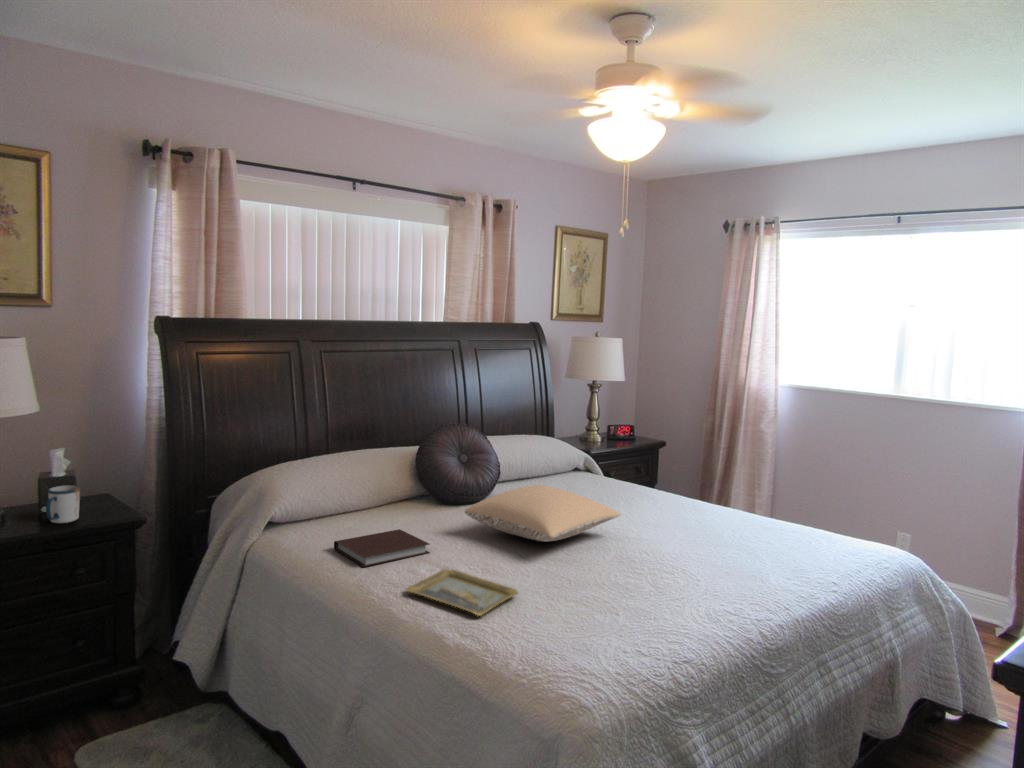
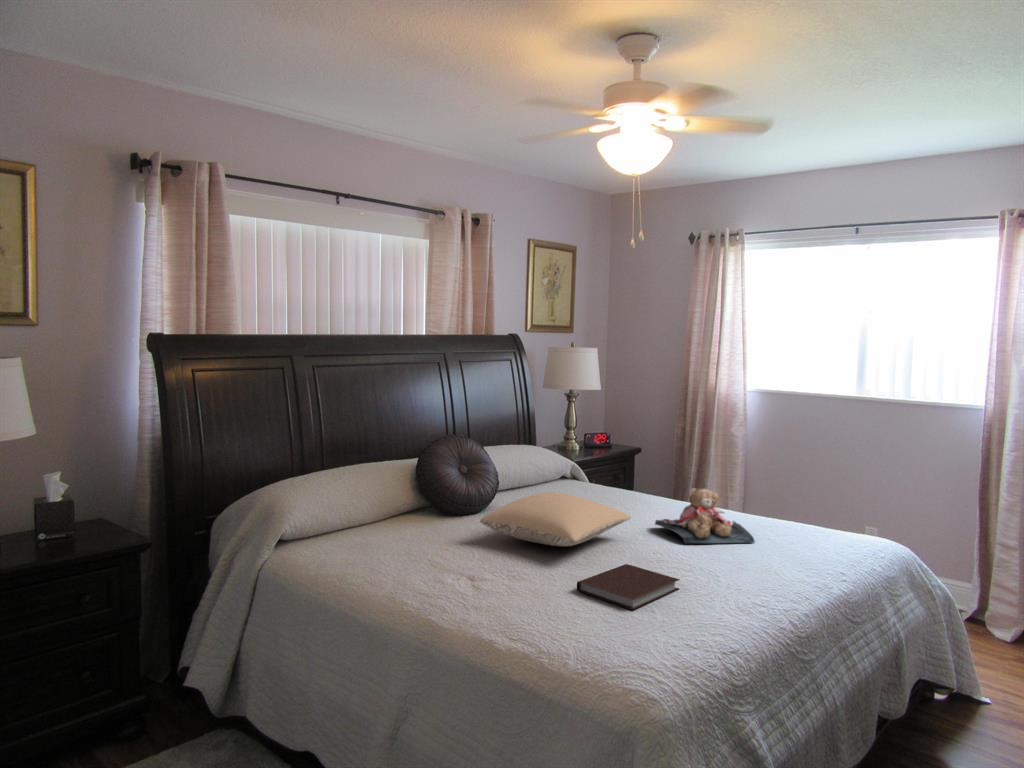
mug: present [46,485,80,523] -> none [43,510,77,551]
teddy bear: none [648,486,750,547] -> present [655,488,755,544]
notebook: present [334,529,430,567] -> present [577,564,680,610]
tray: present [407,570,518,616] -> none [444,577,556,620]

